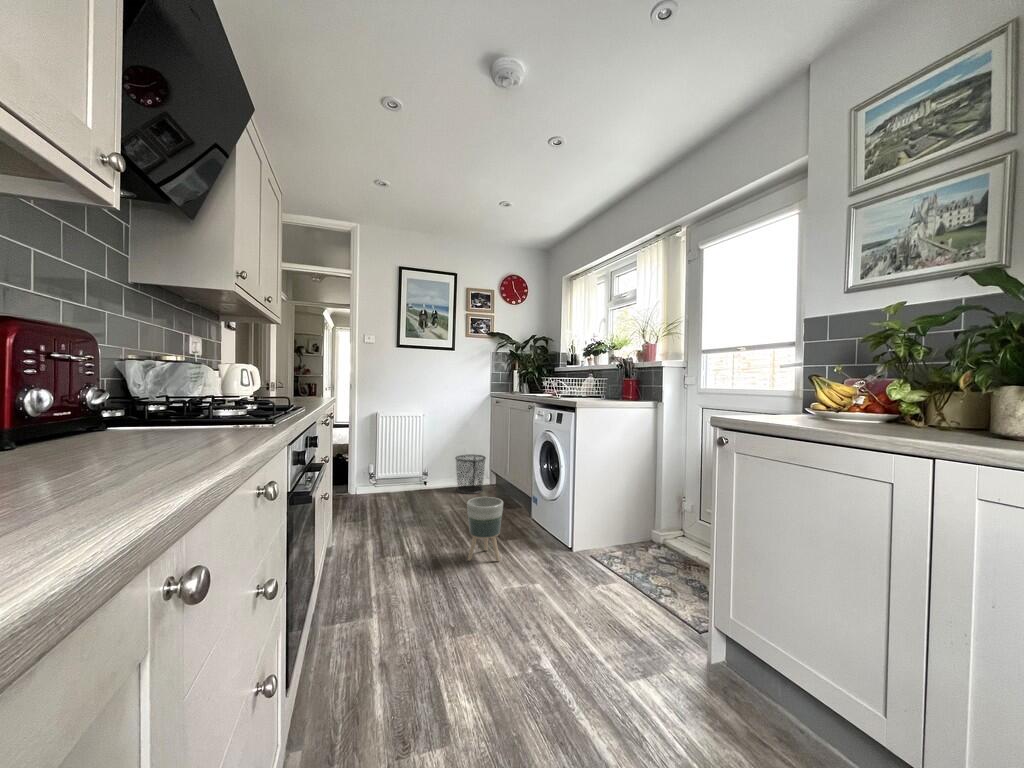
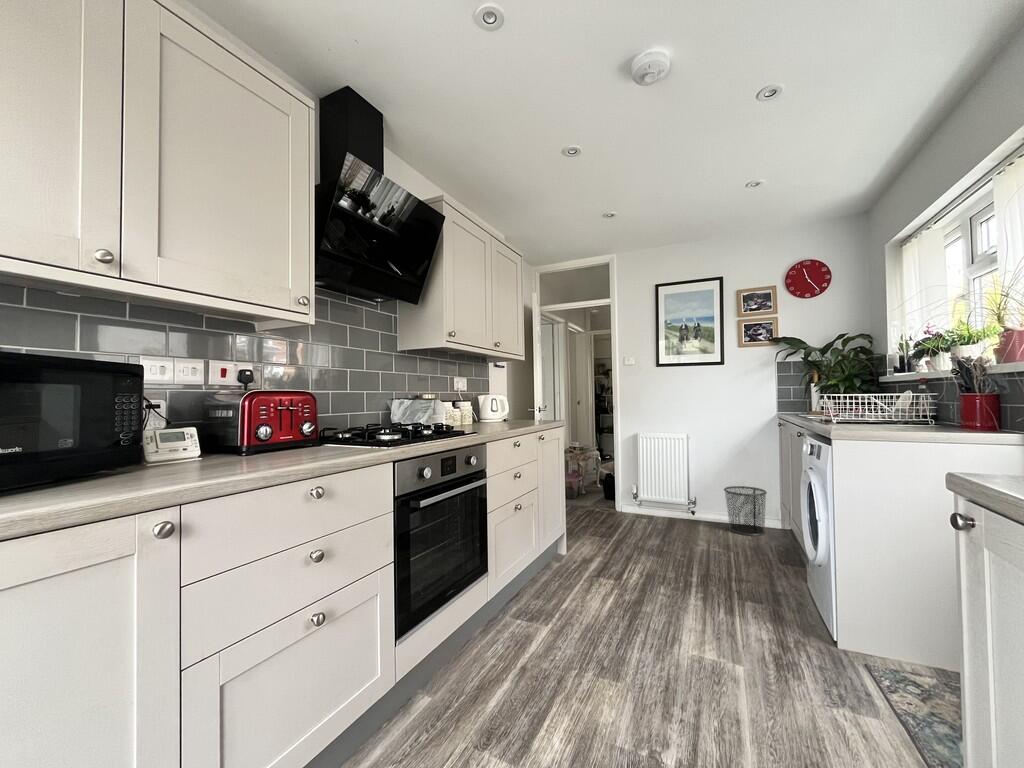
planter: present [467,497,503,561] -> none [672,537,719,622]

